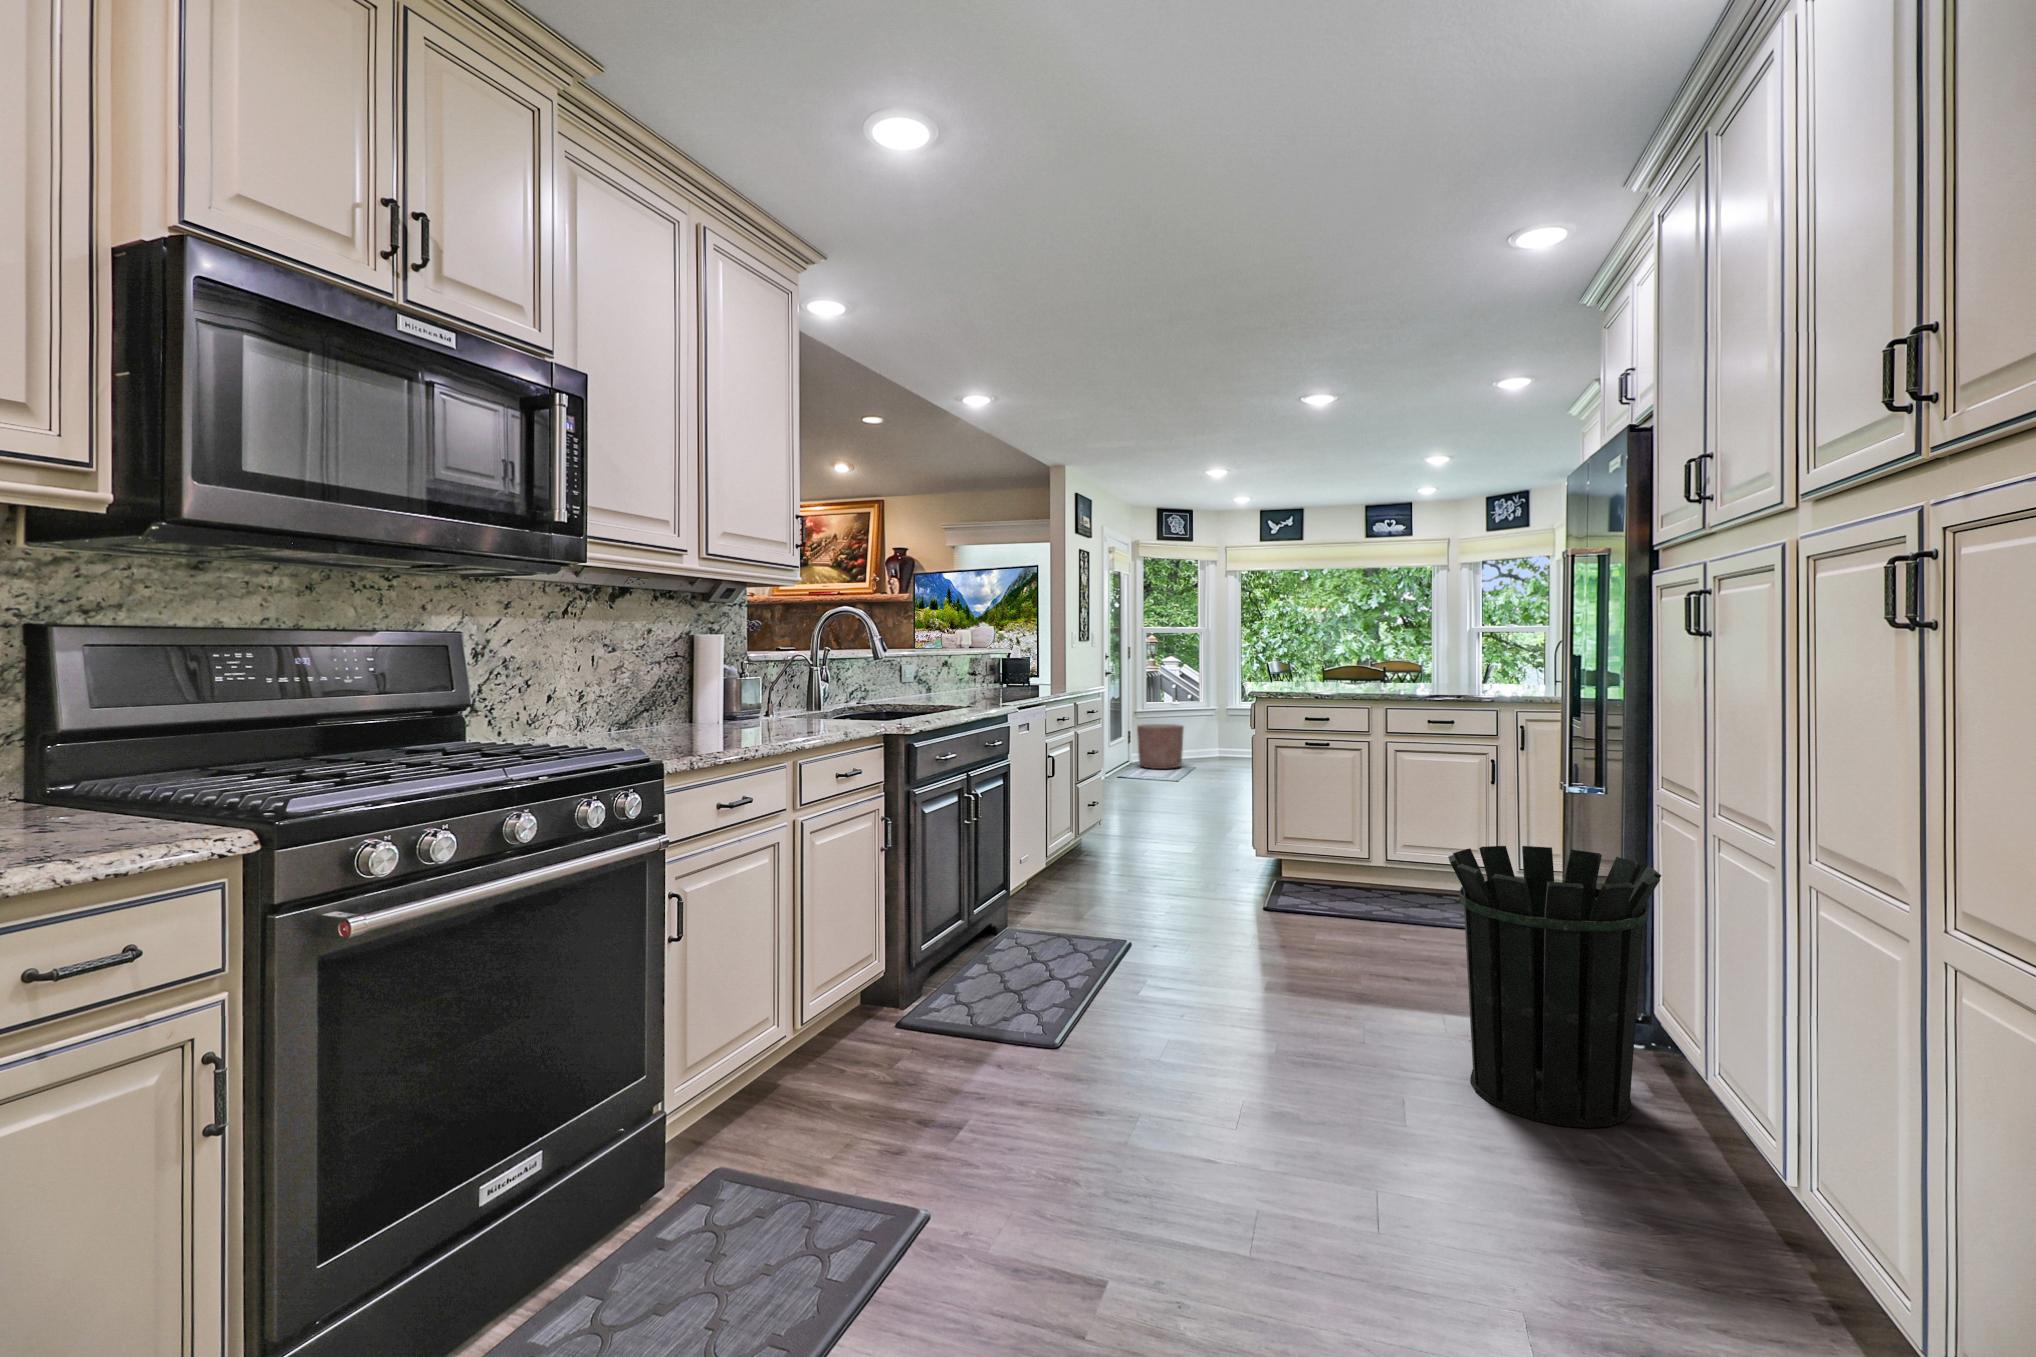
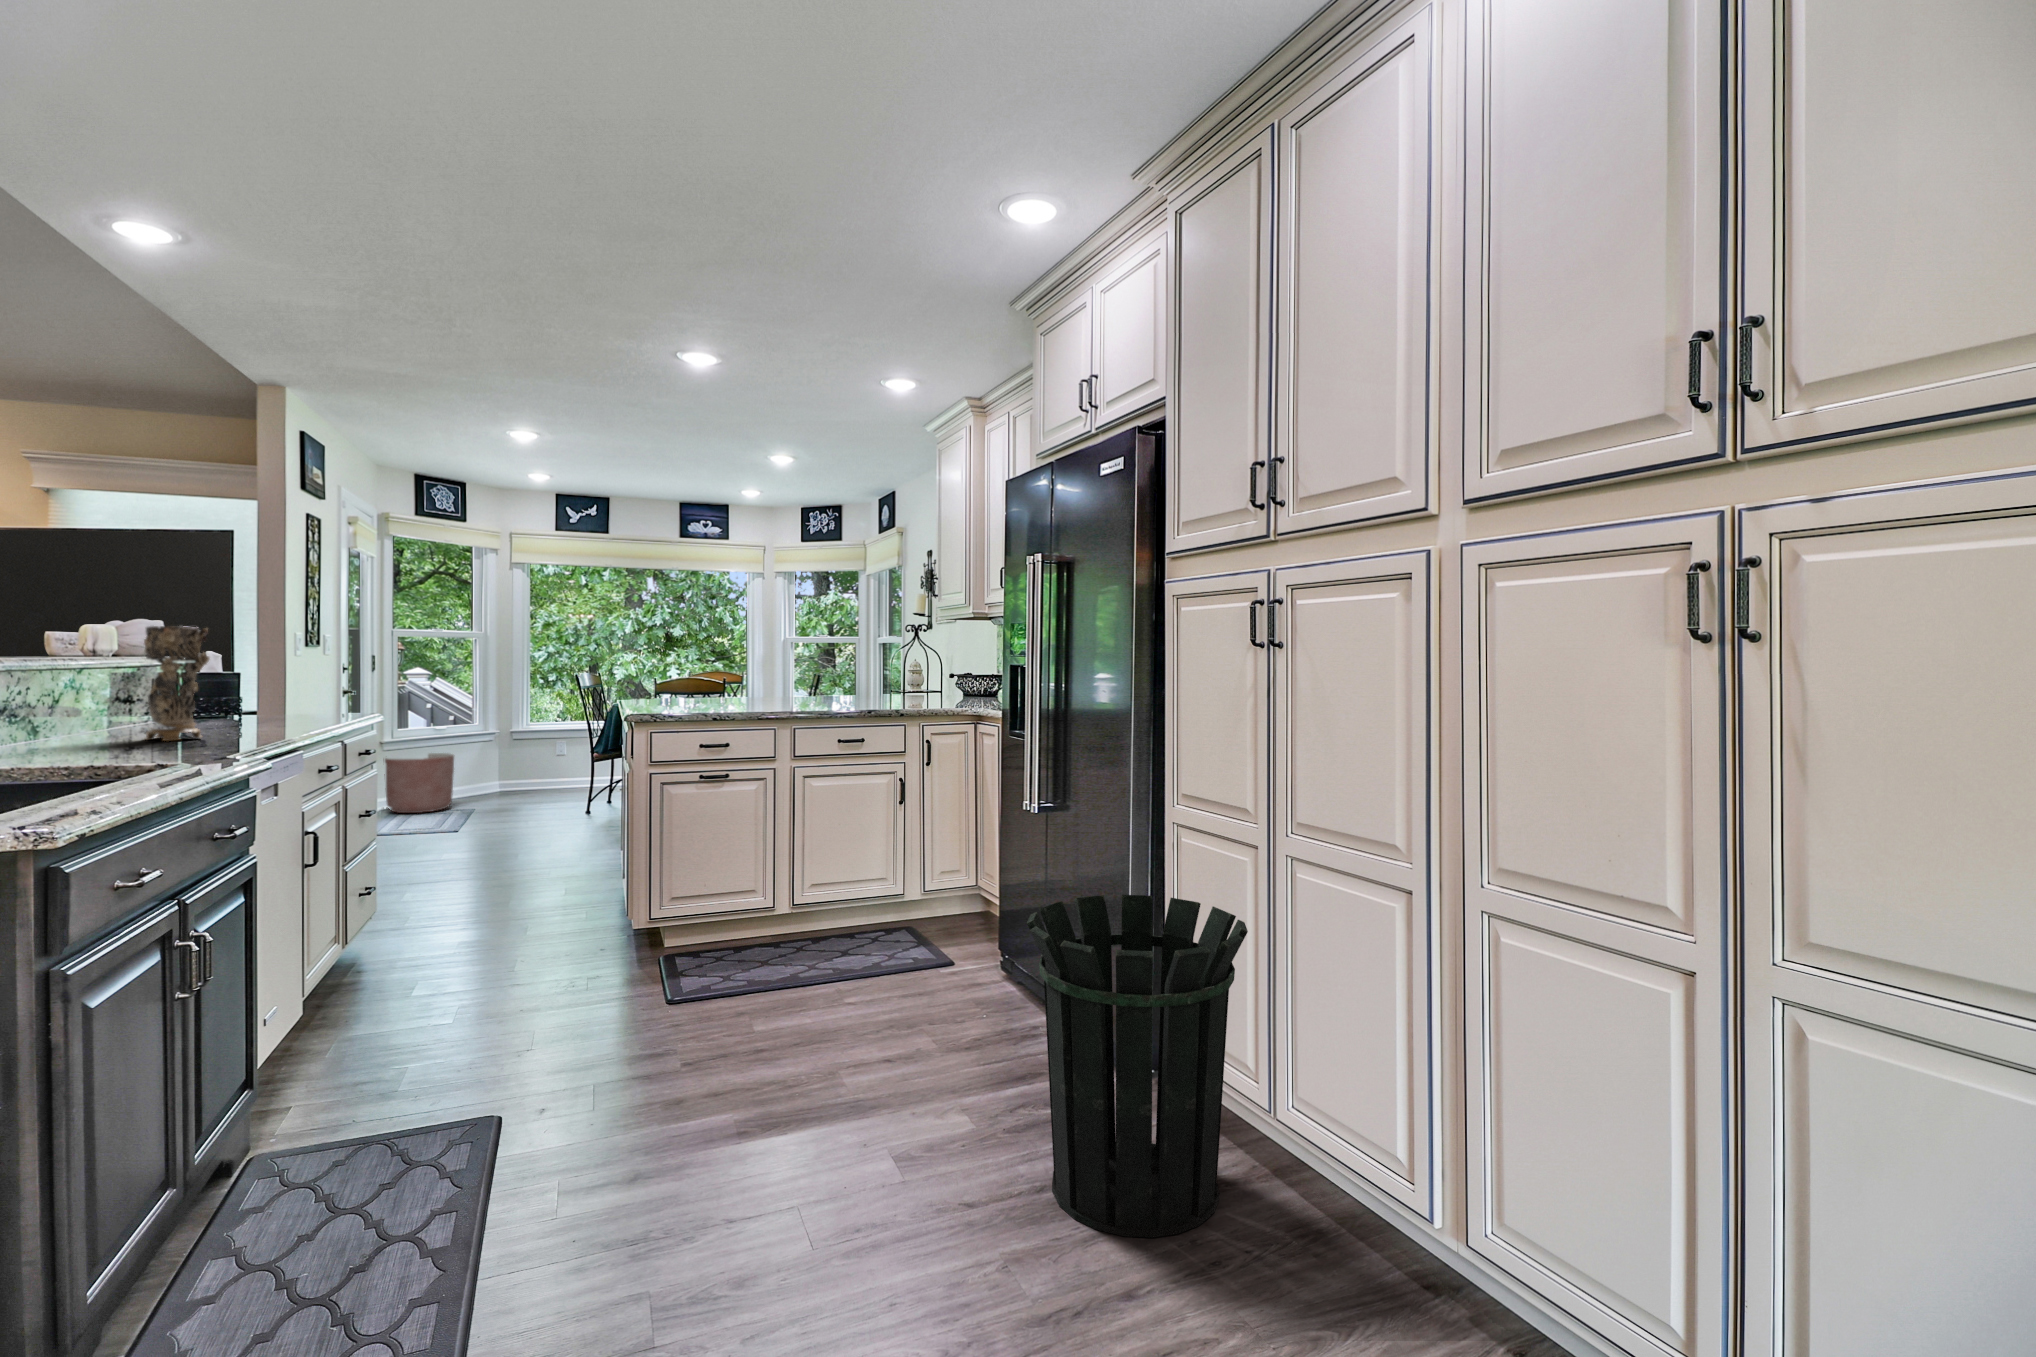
decorative vase: none [978,630,1008,697] -> present [144,626,210,741]

